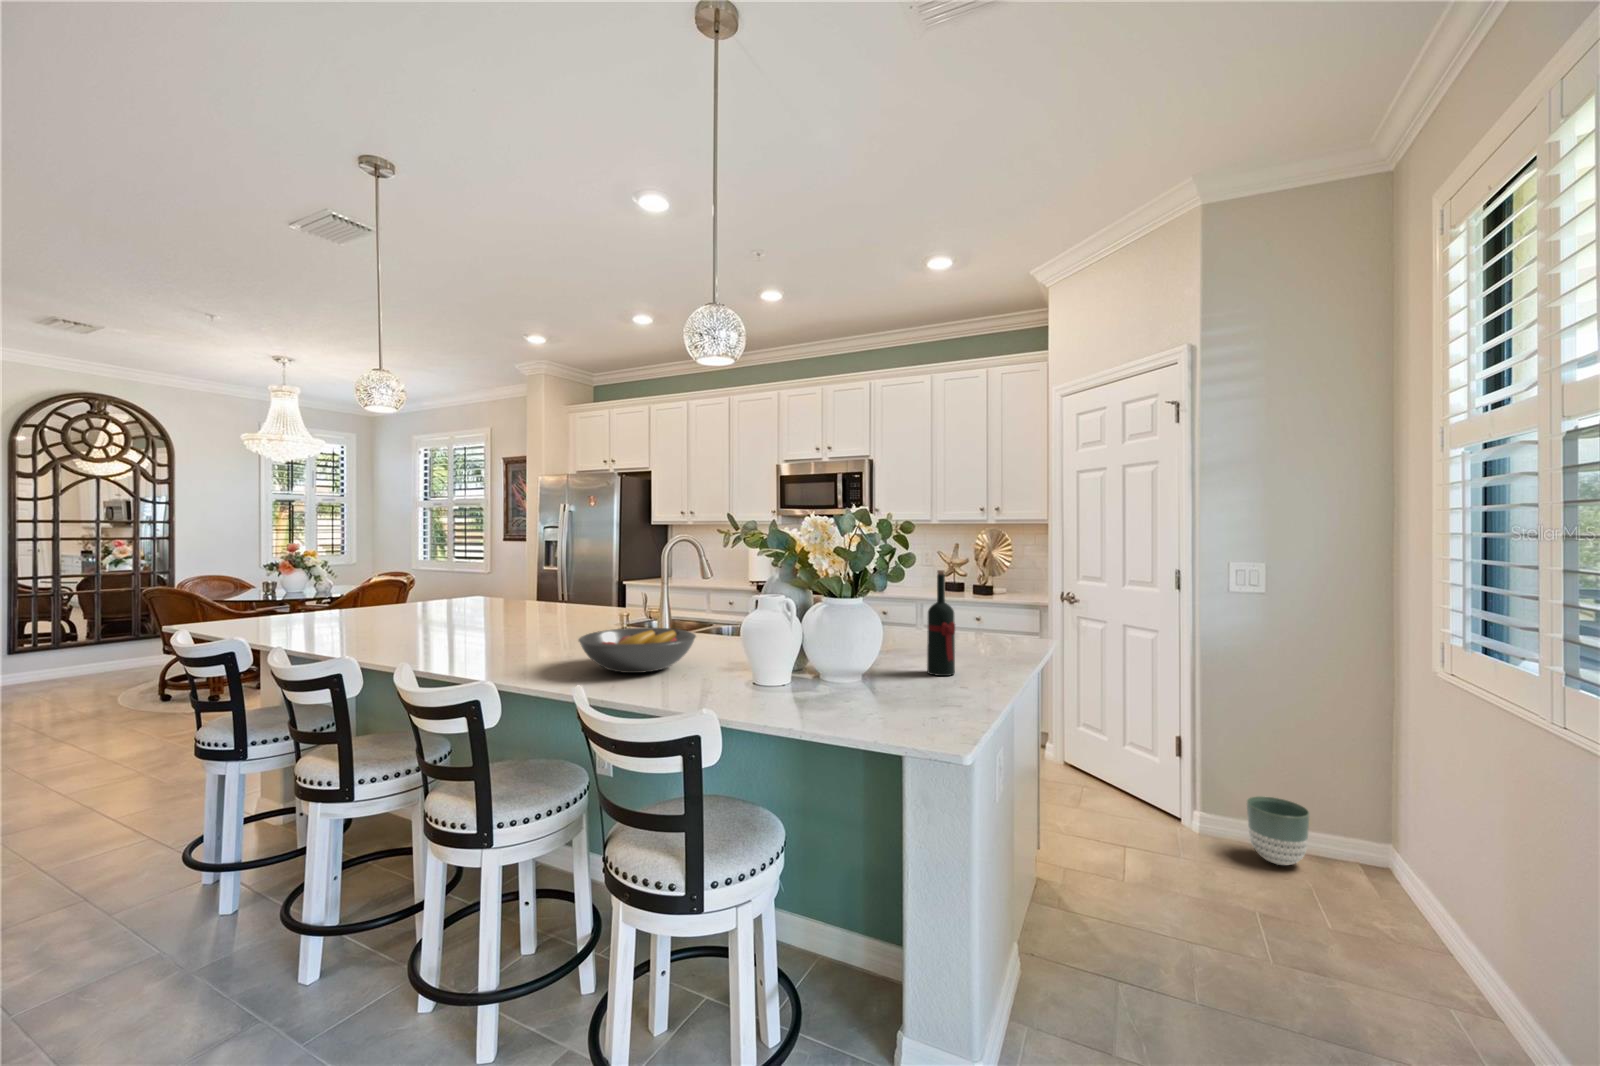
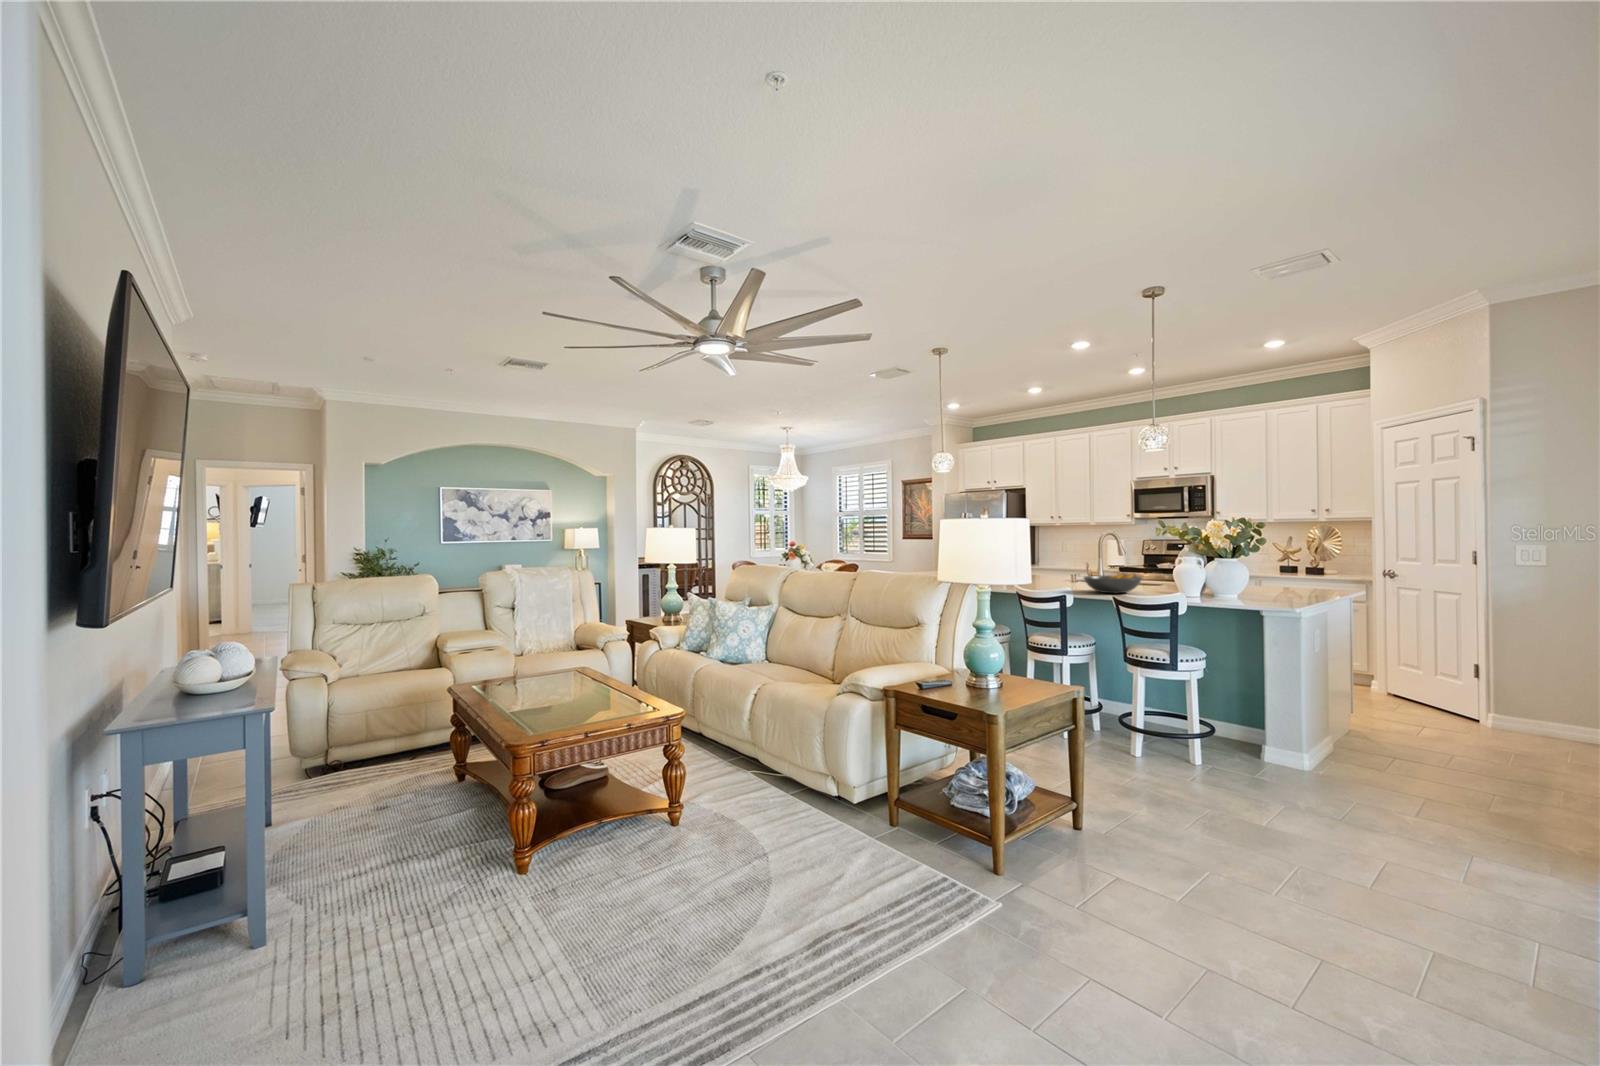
wine bottle: present [927,570,955,676] -> none [1275,545,1291,597]
planter: present [1247,796,1309,865] -> none [1524,700,1574,742]

